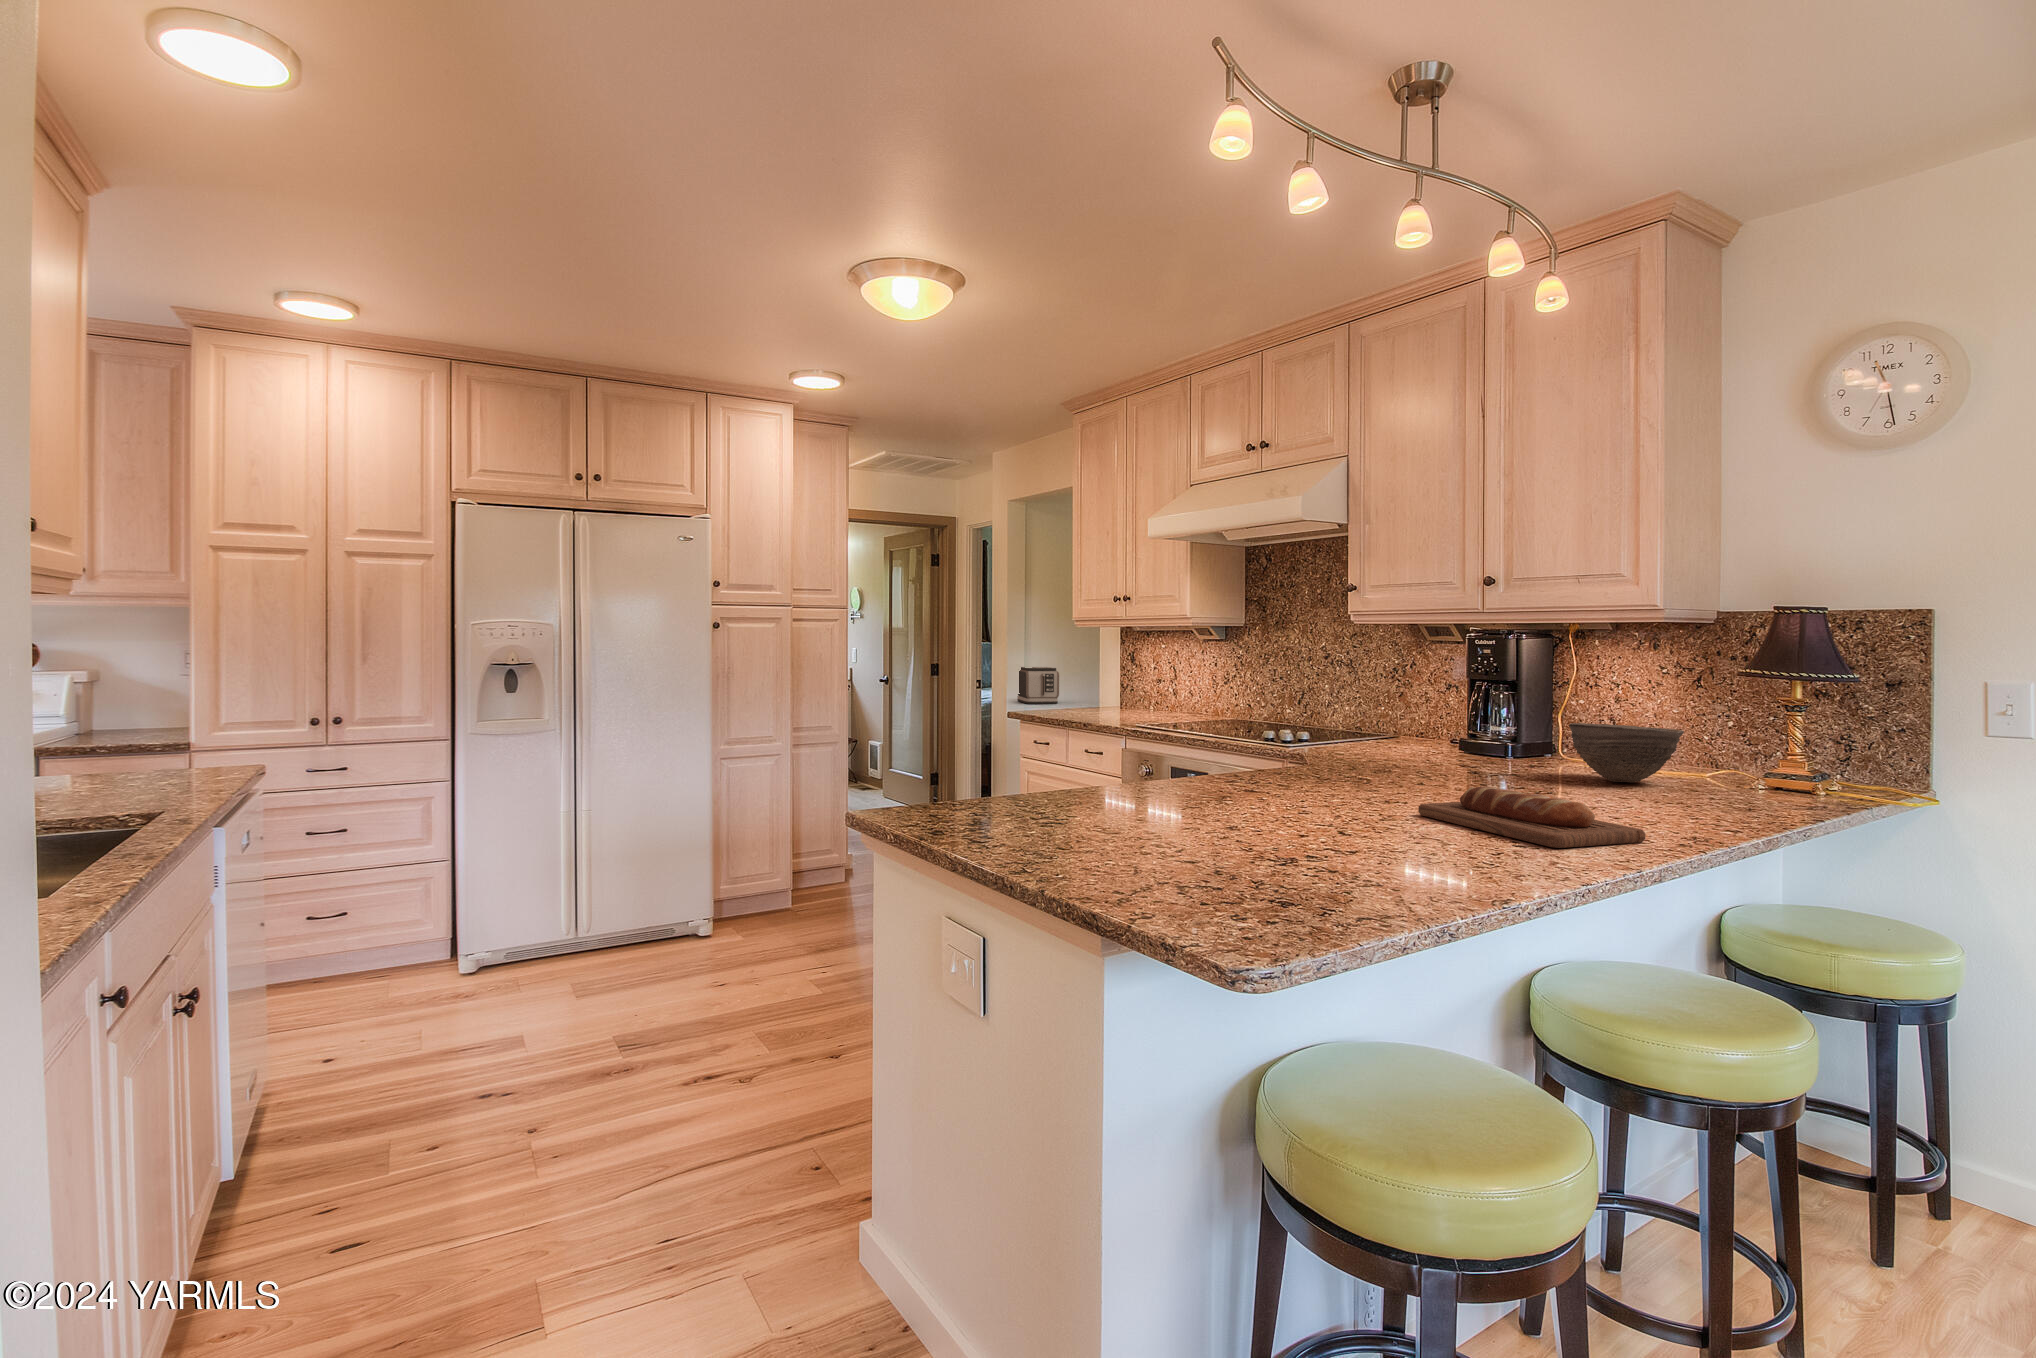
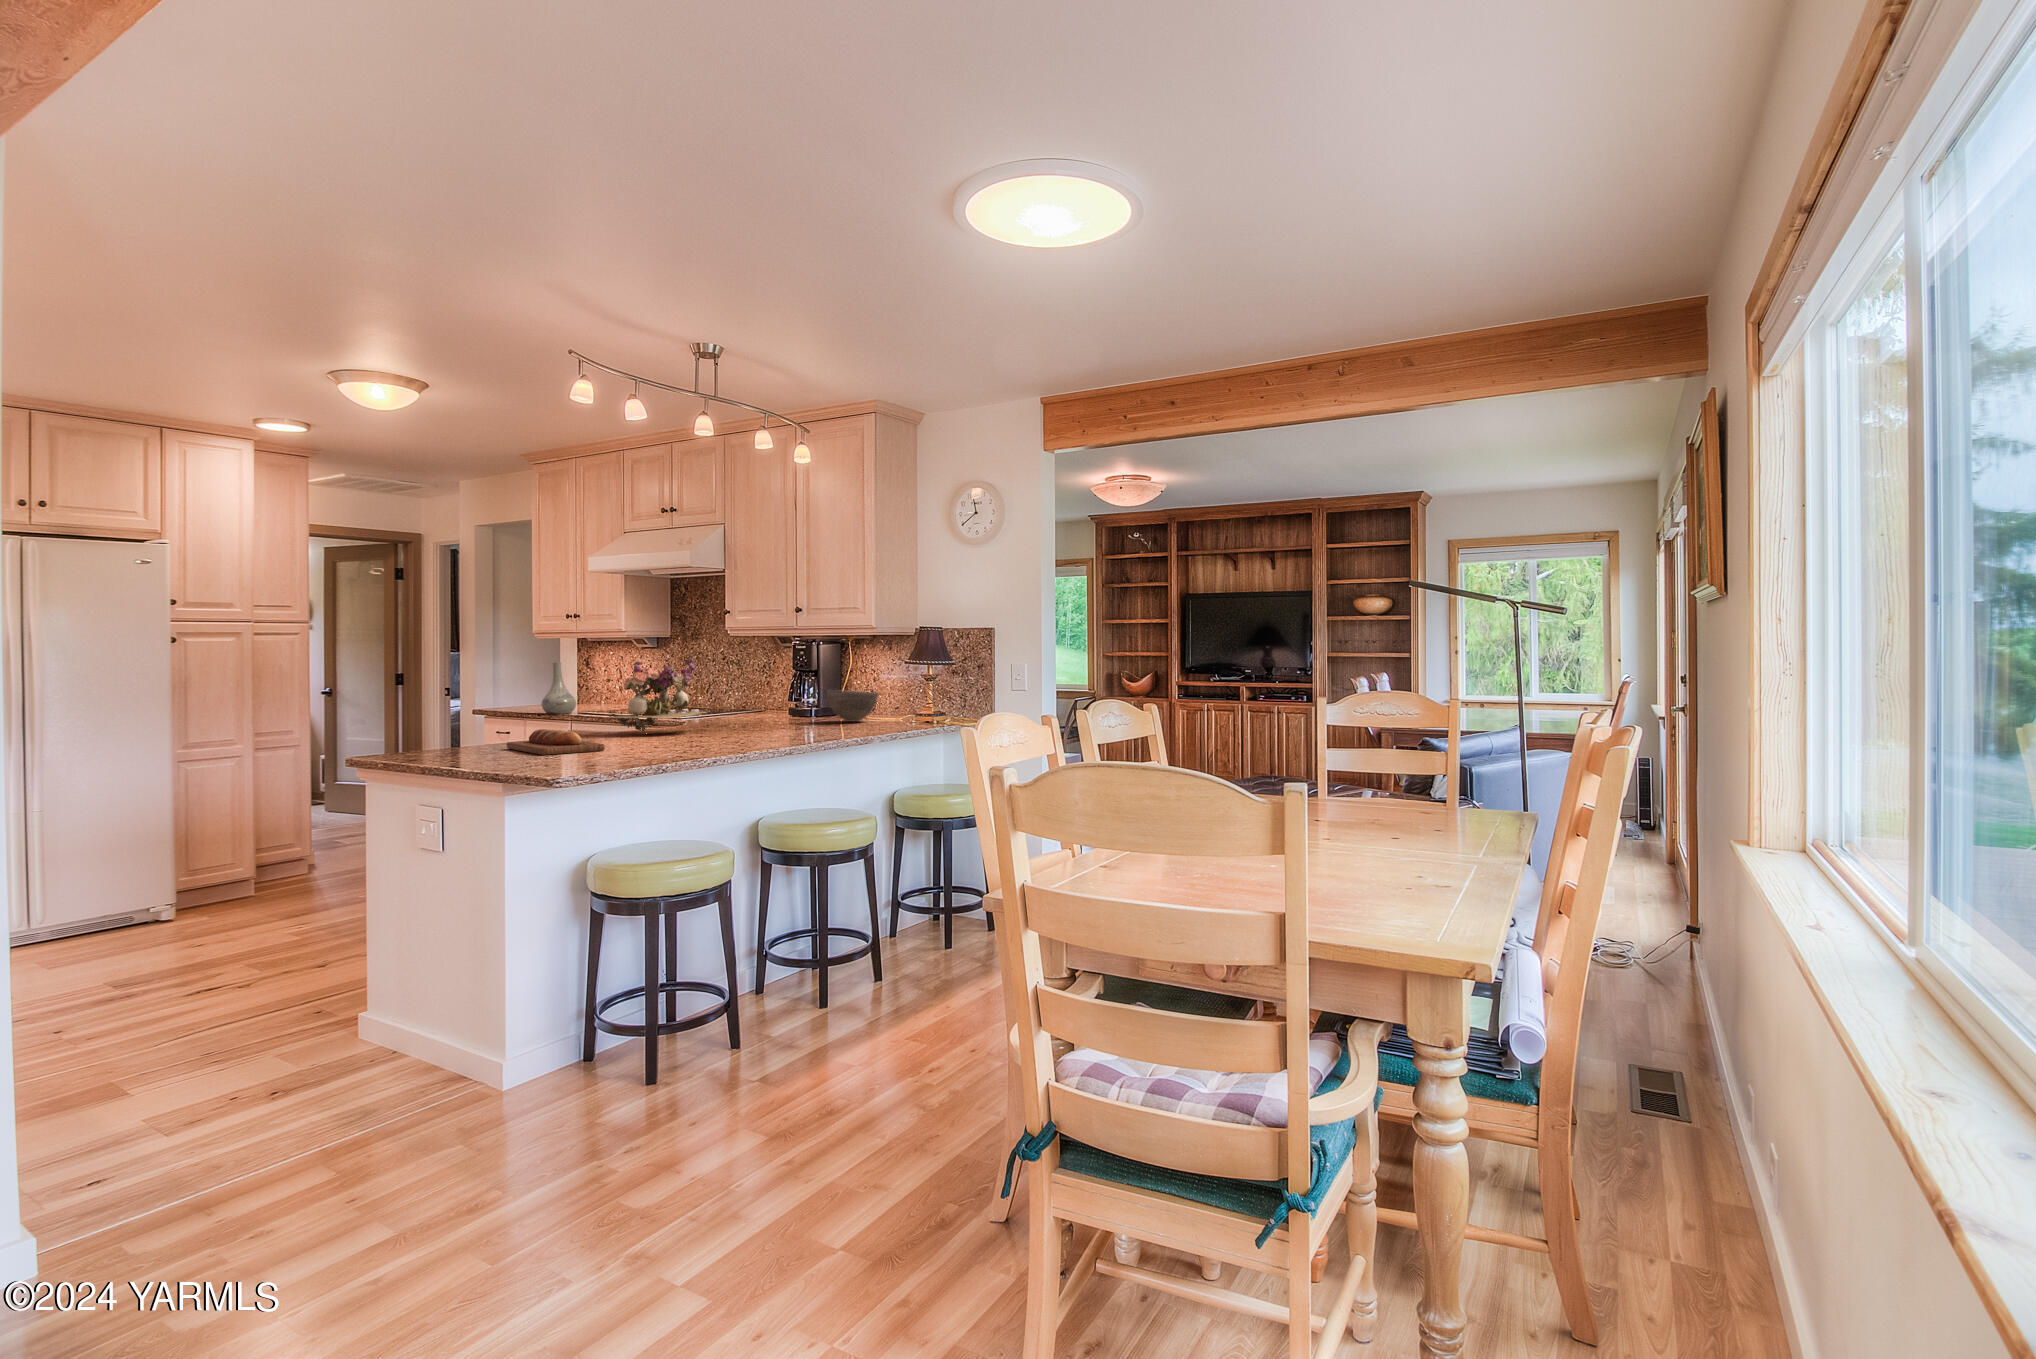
vase: none [1086,659,1128,727] -> present [541,662,576,714]
flower arrangement: none [1214,660,1377,792] -> present [607,656,707,732]
toaster: present [1017,667,1059,704] -> none [485,673,525,704]
bread loaf: present [1418,787,1646,848] -> present [507,729,605,755]

